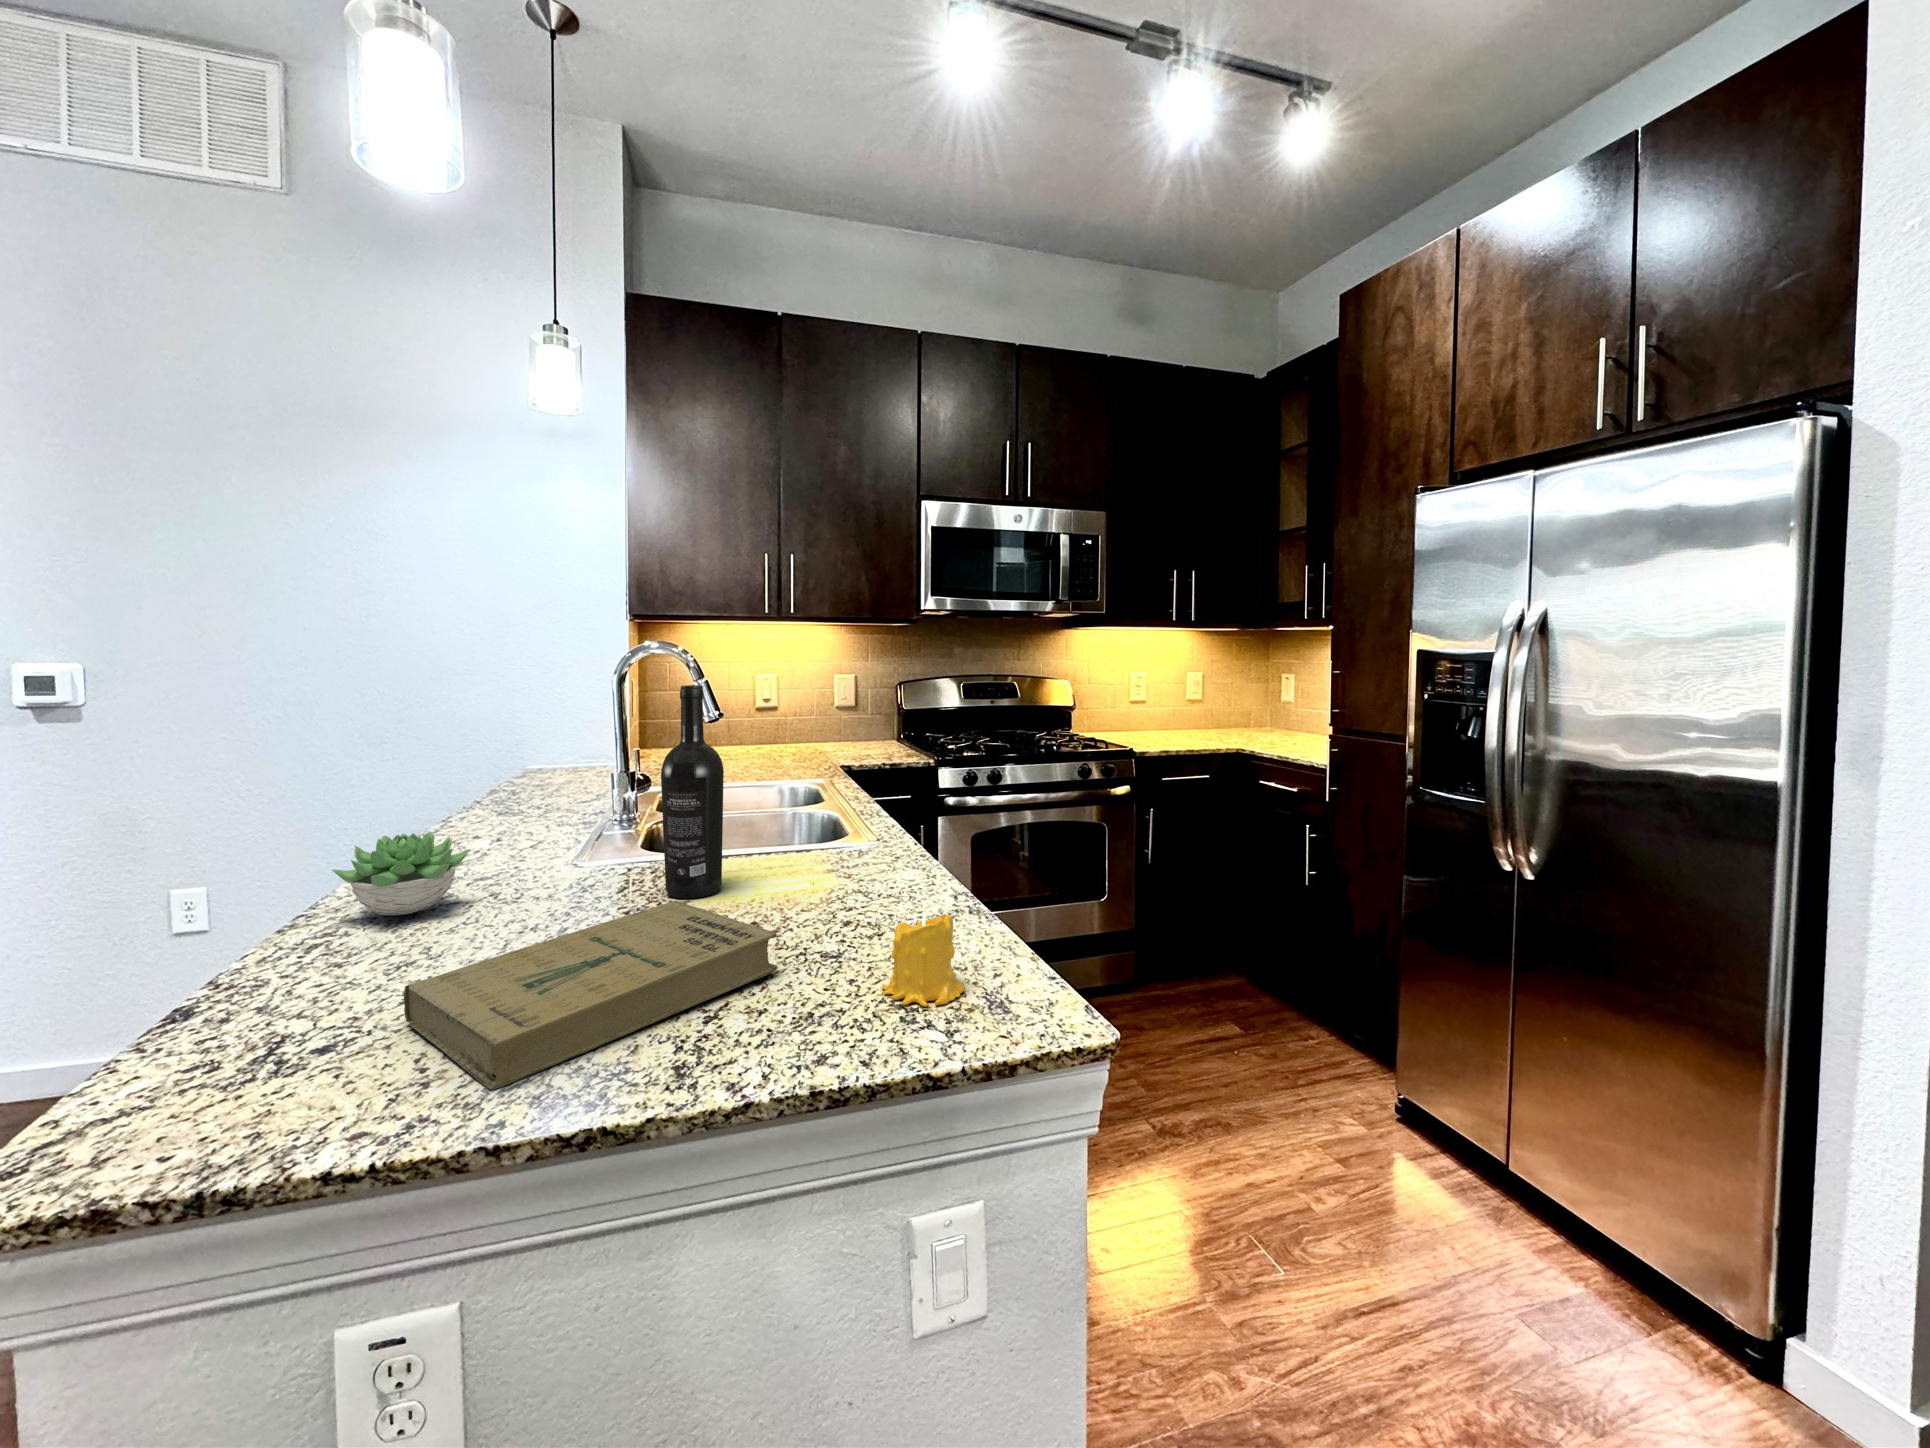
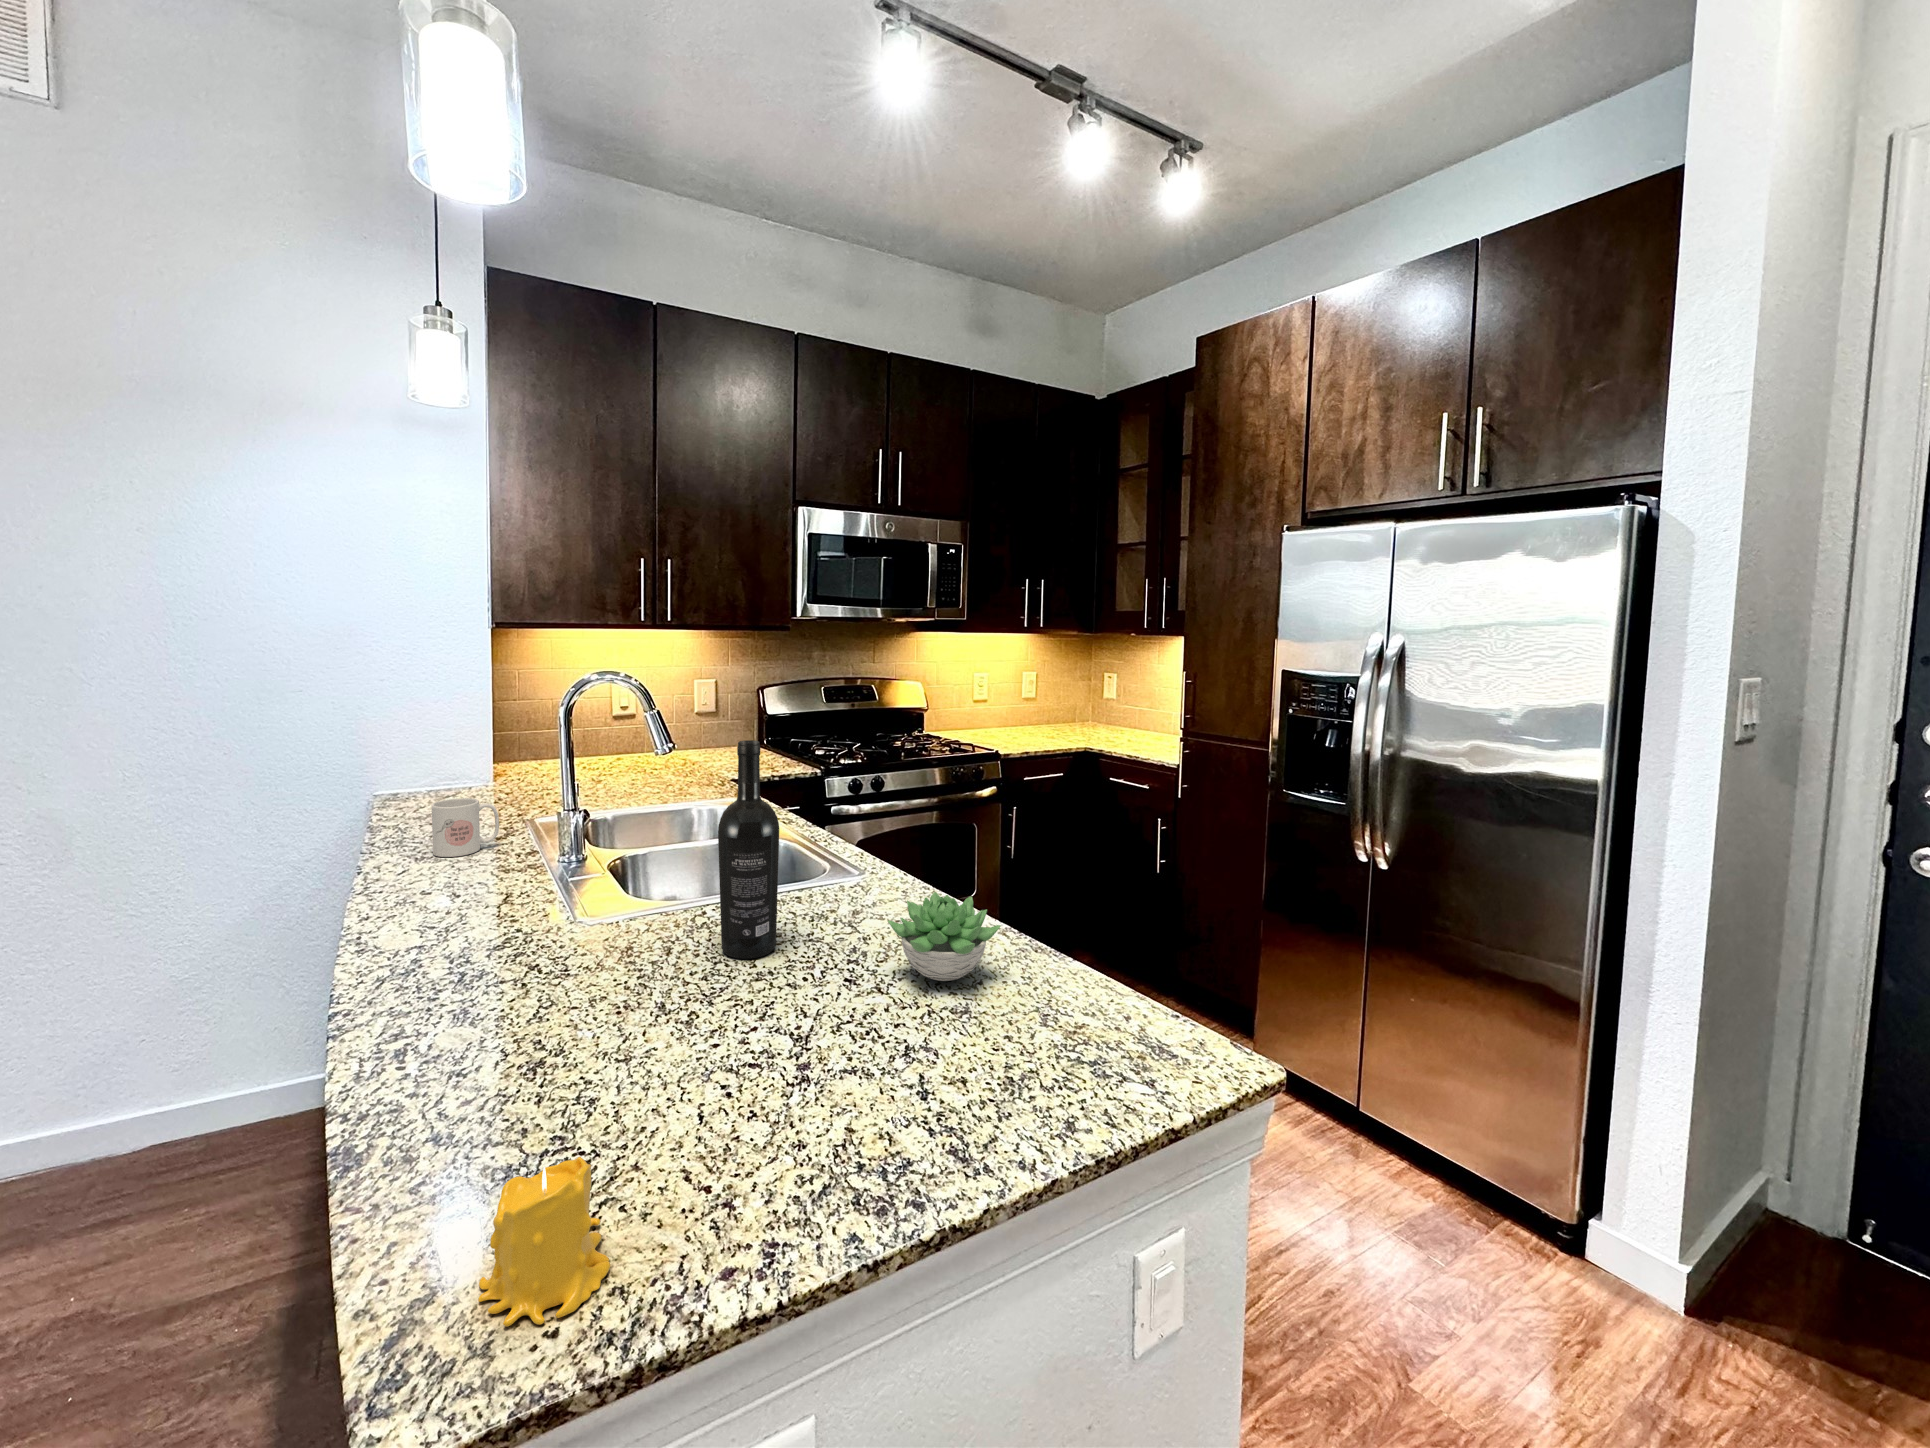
mug: none [518,759,579,810] -> present [432,798,499,857]
succulent plant: present [332,831,470,915] -> present [888,892,1001,981]
book: present [404,901,777,1090] -> none [625,970,935,1202]
candle: present [882,913,965,1007] -> present [478,1157,610,1327]

